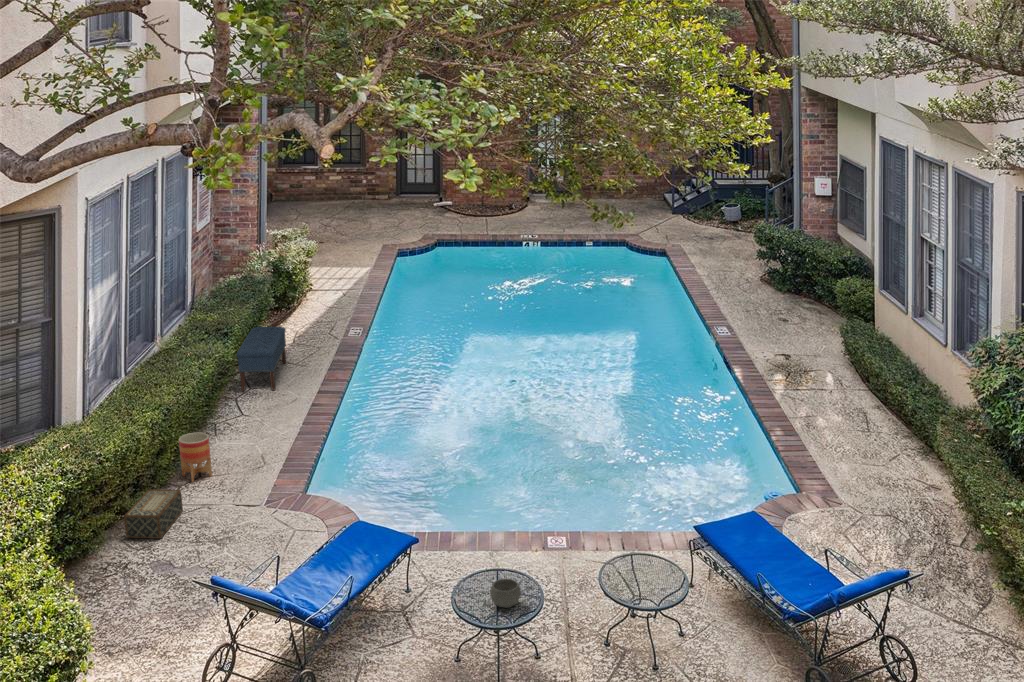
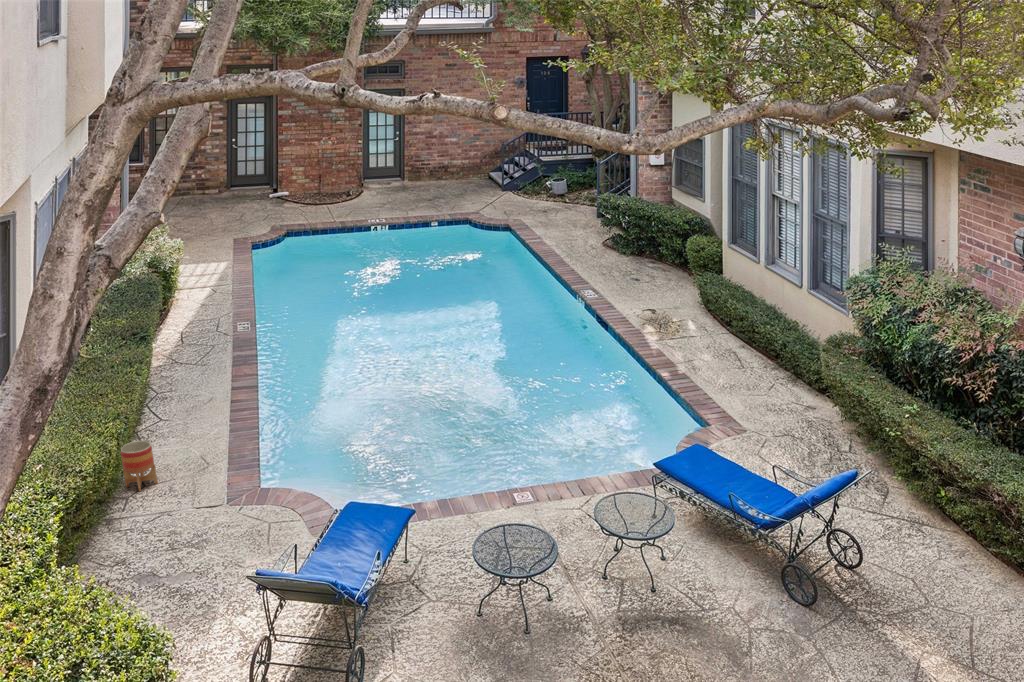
bench: present [237,326,286,391] -> none [142,329,185,397]
woven basket: present [124,489,183,539] -> none [90,500,143,555]
bowl: present [490,579,521,608] -> none [499,534,527,561]

